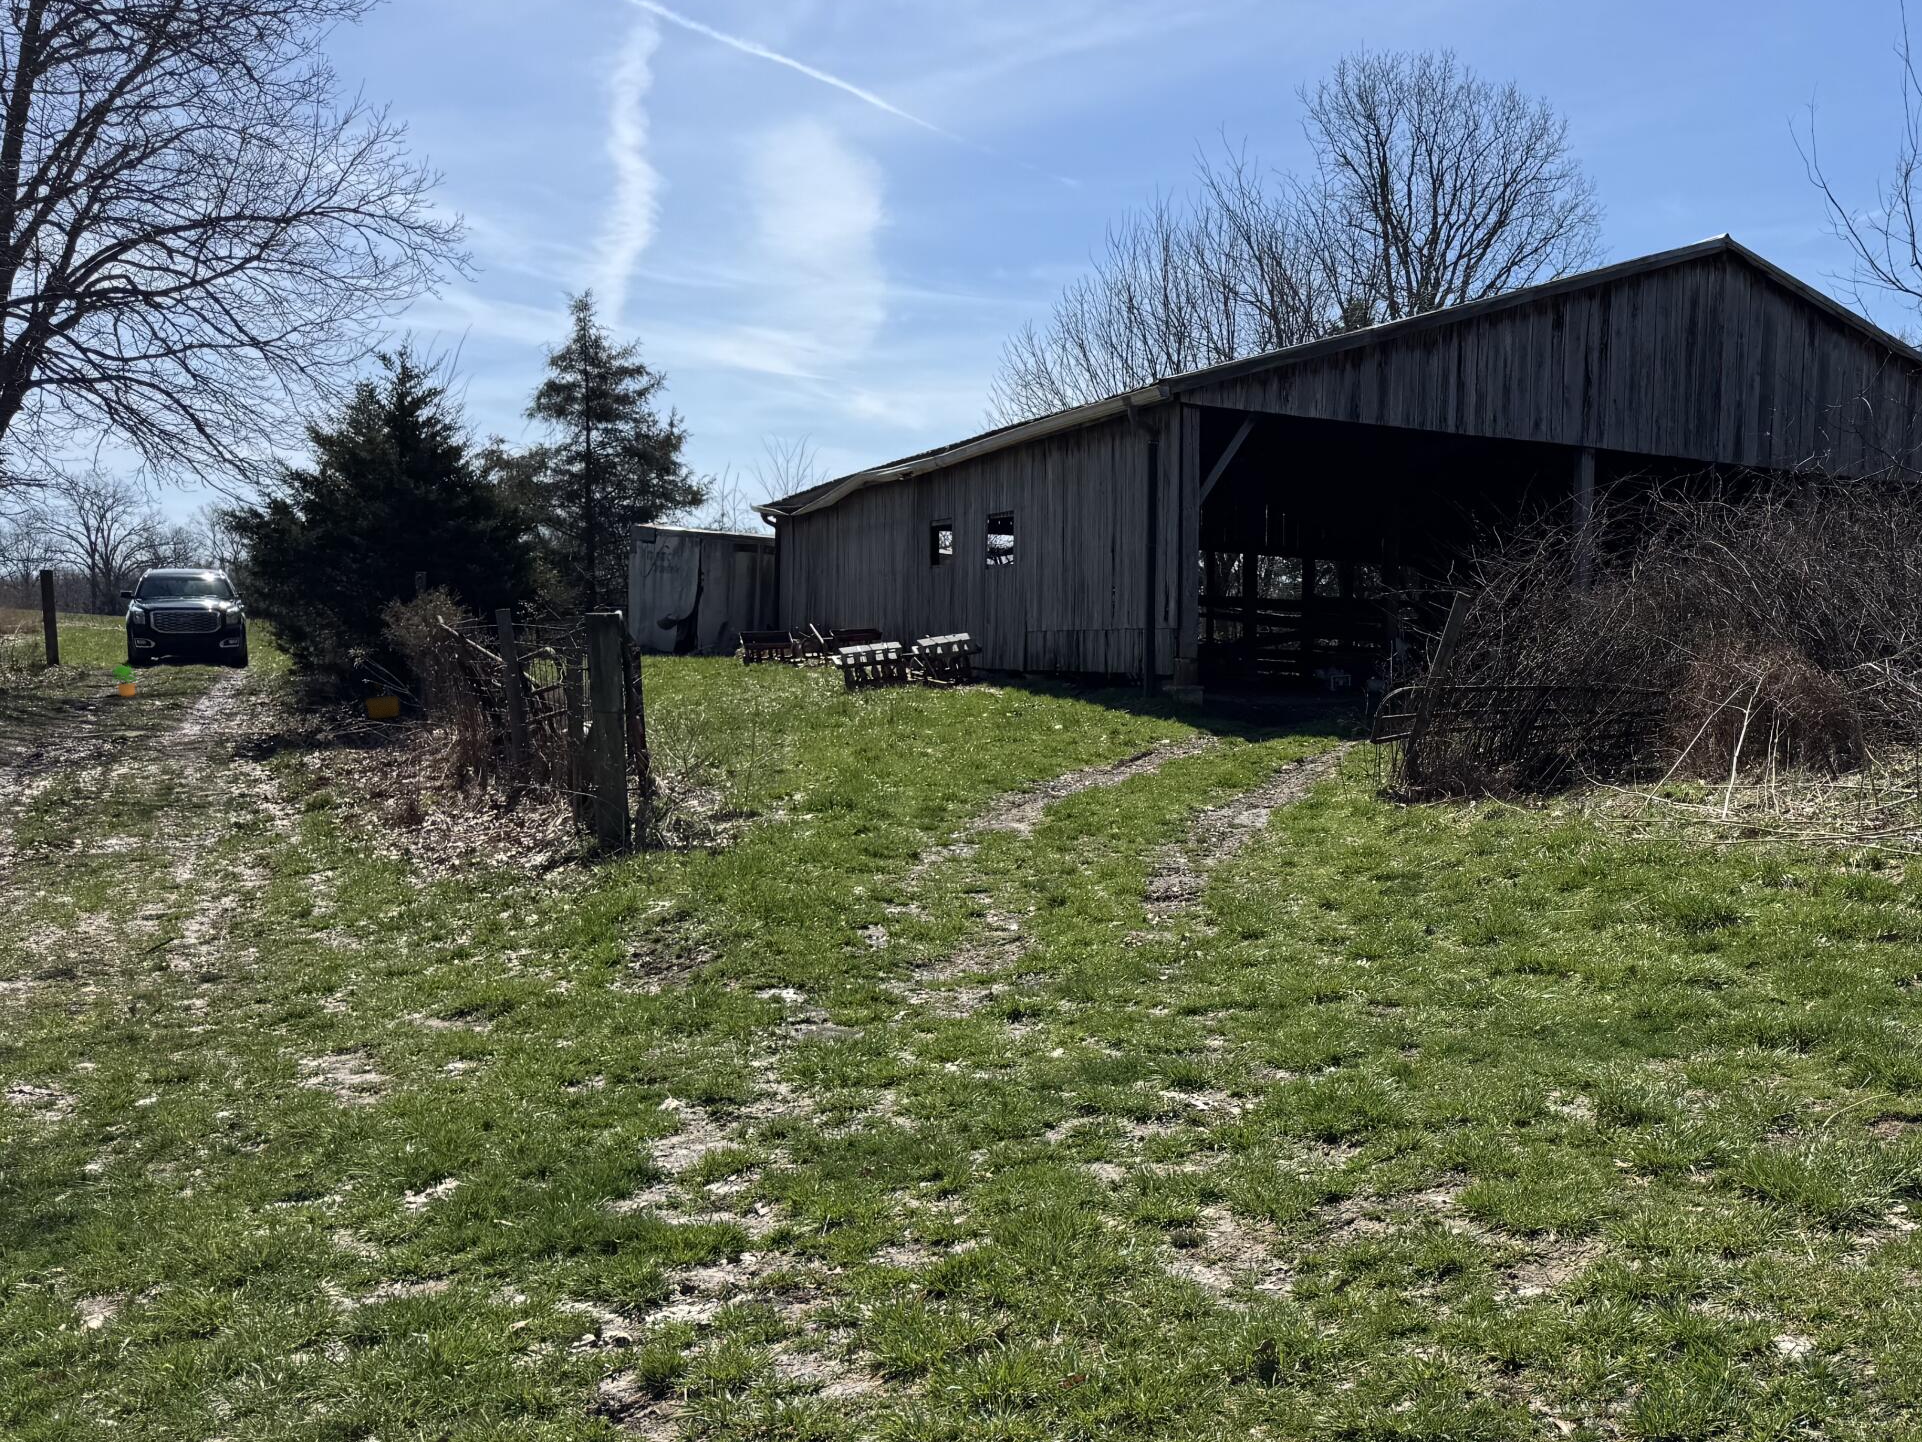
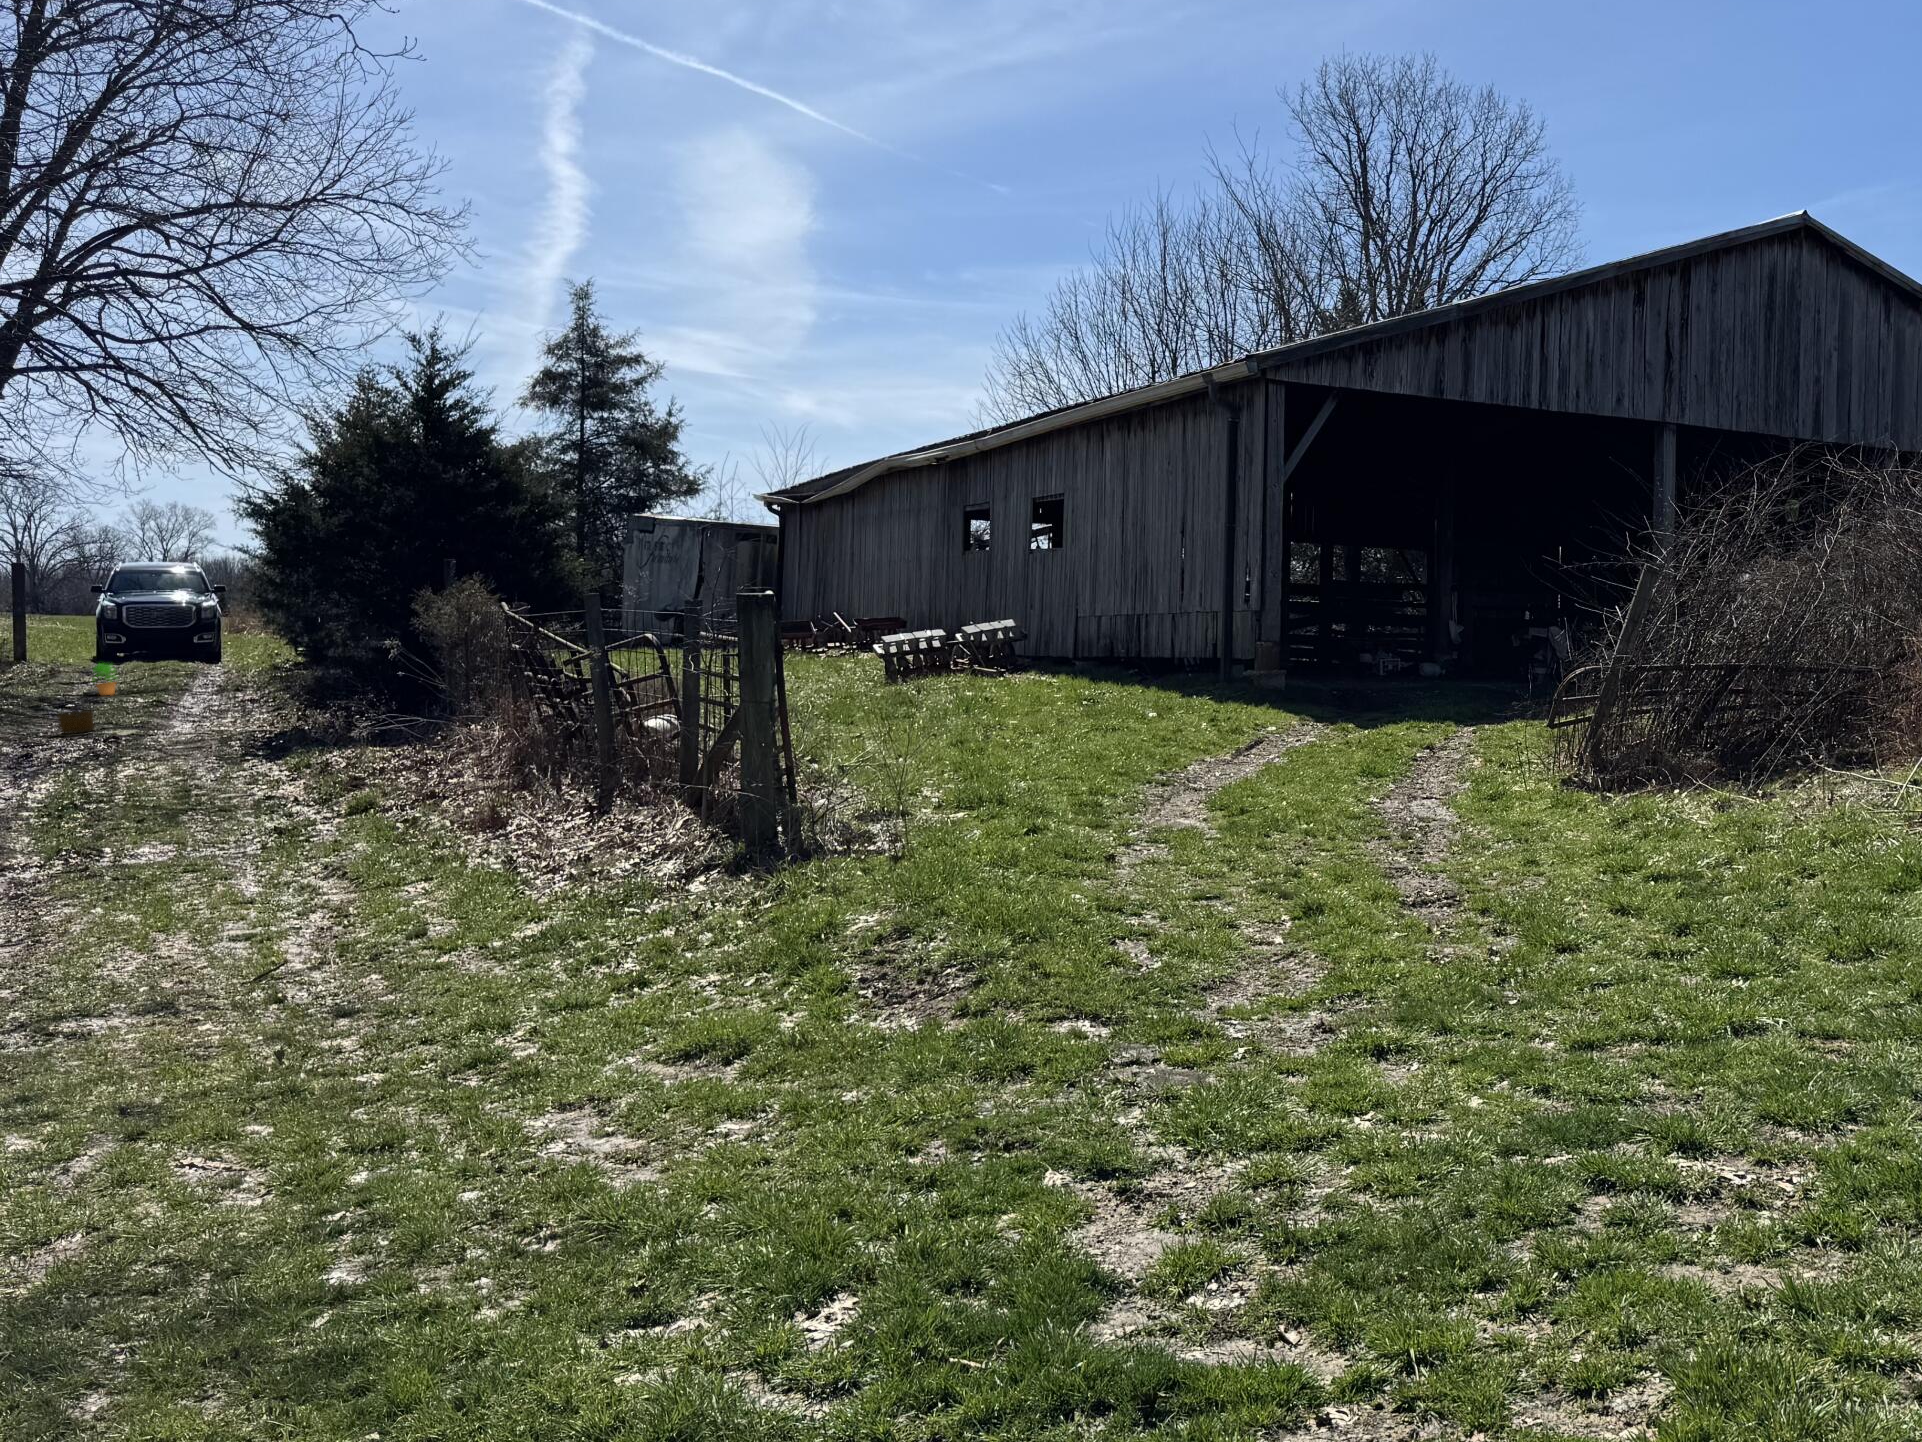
bucket: present [366,696,399,719] -> present [58,710,95,734]

